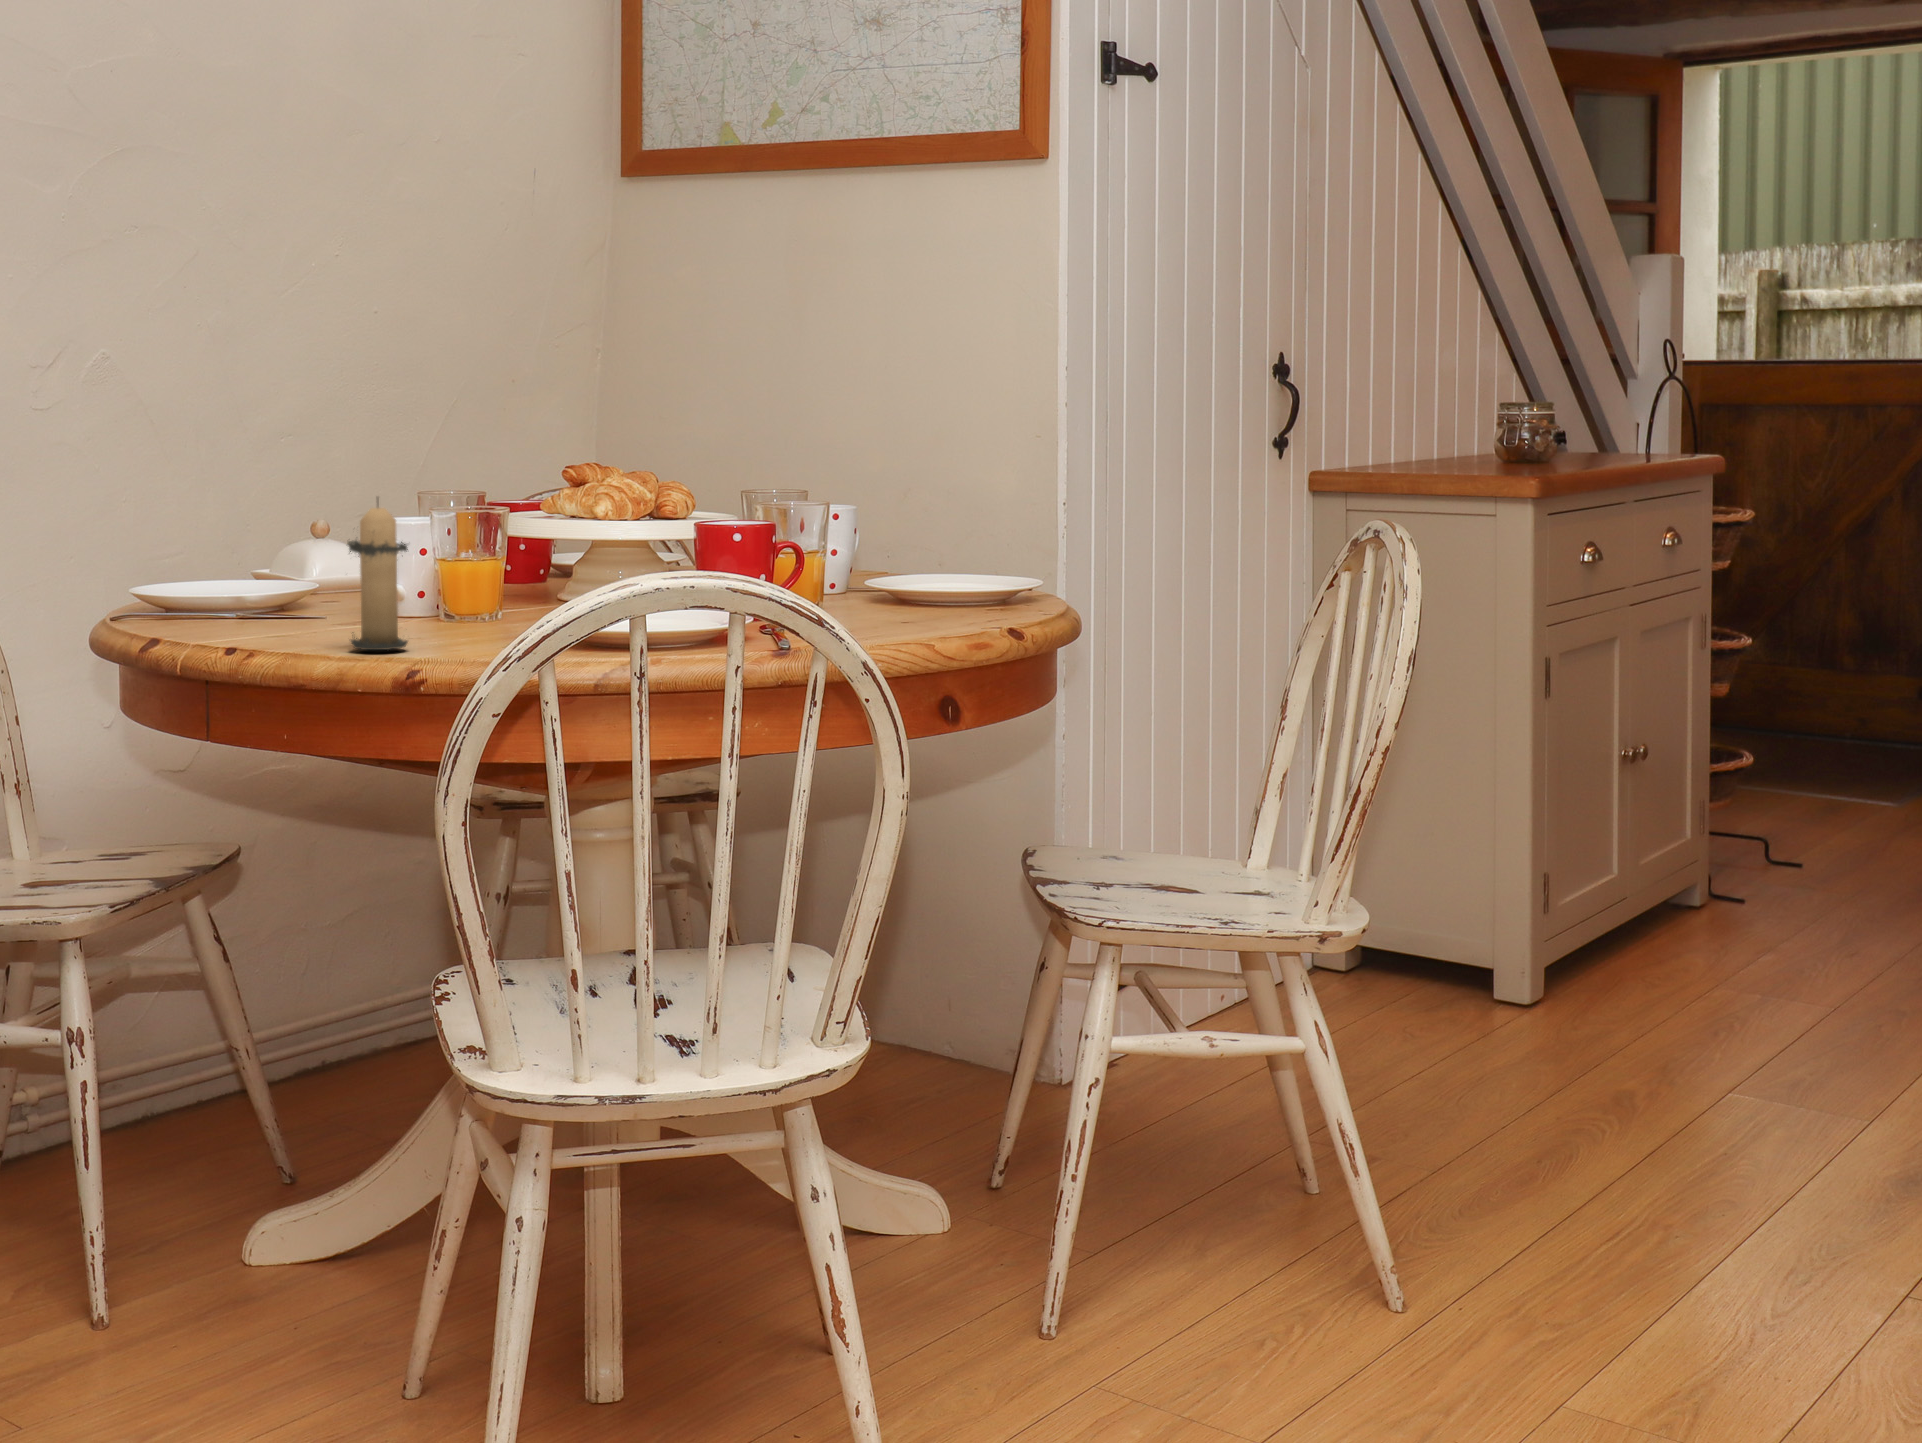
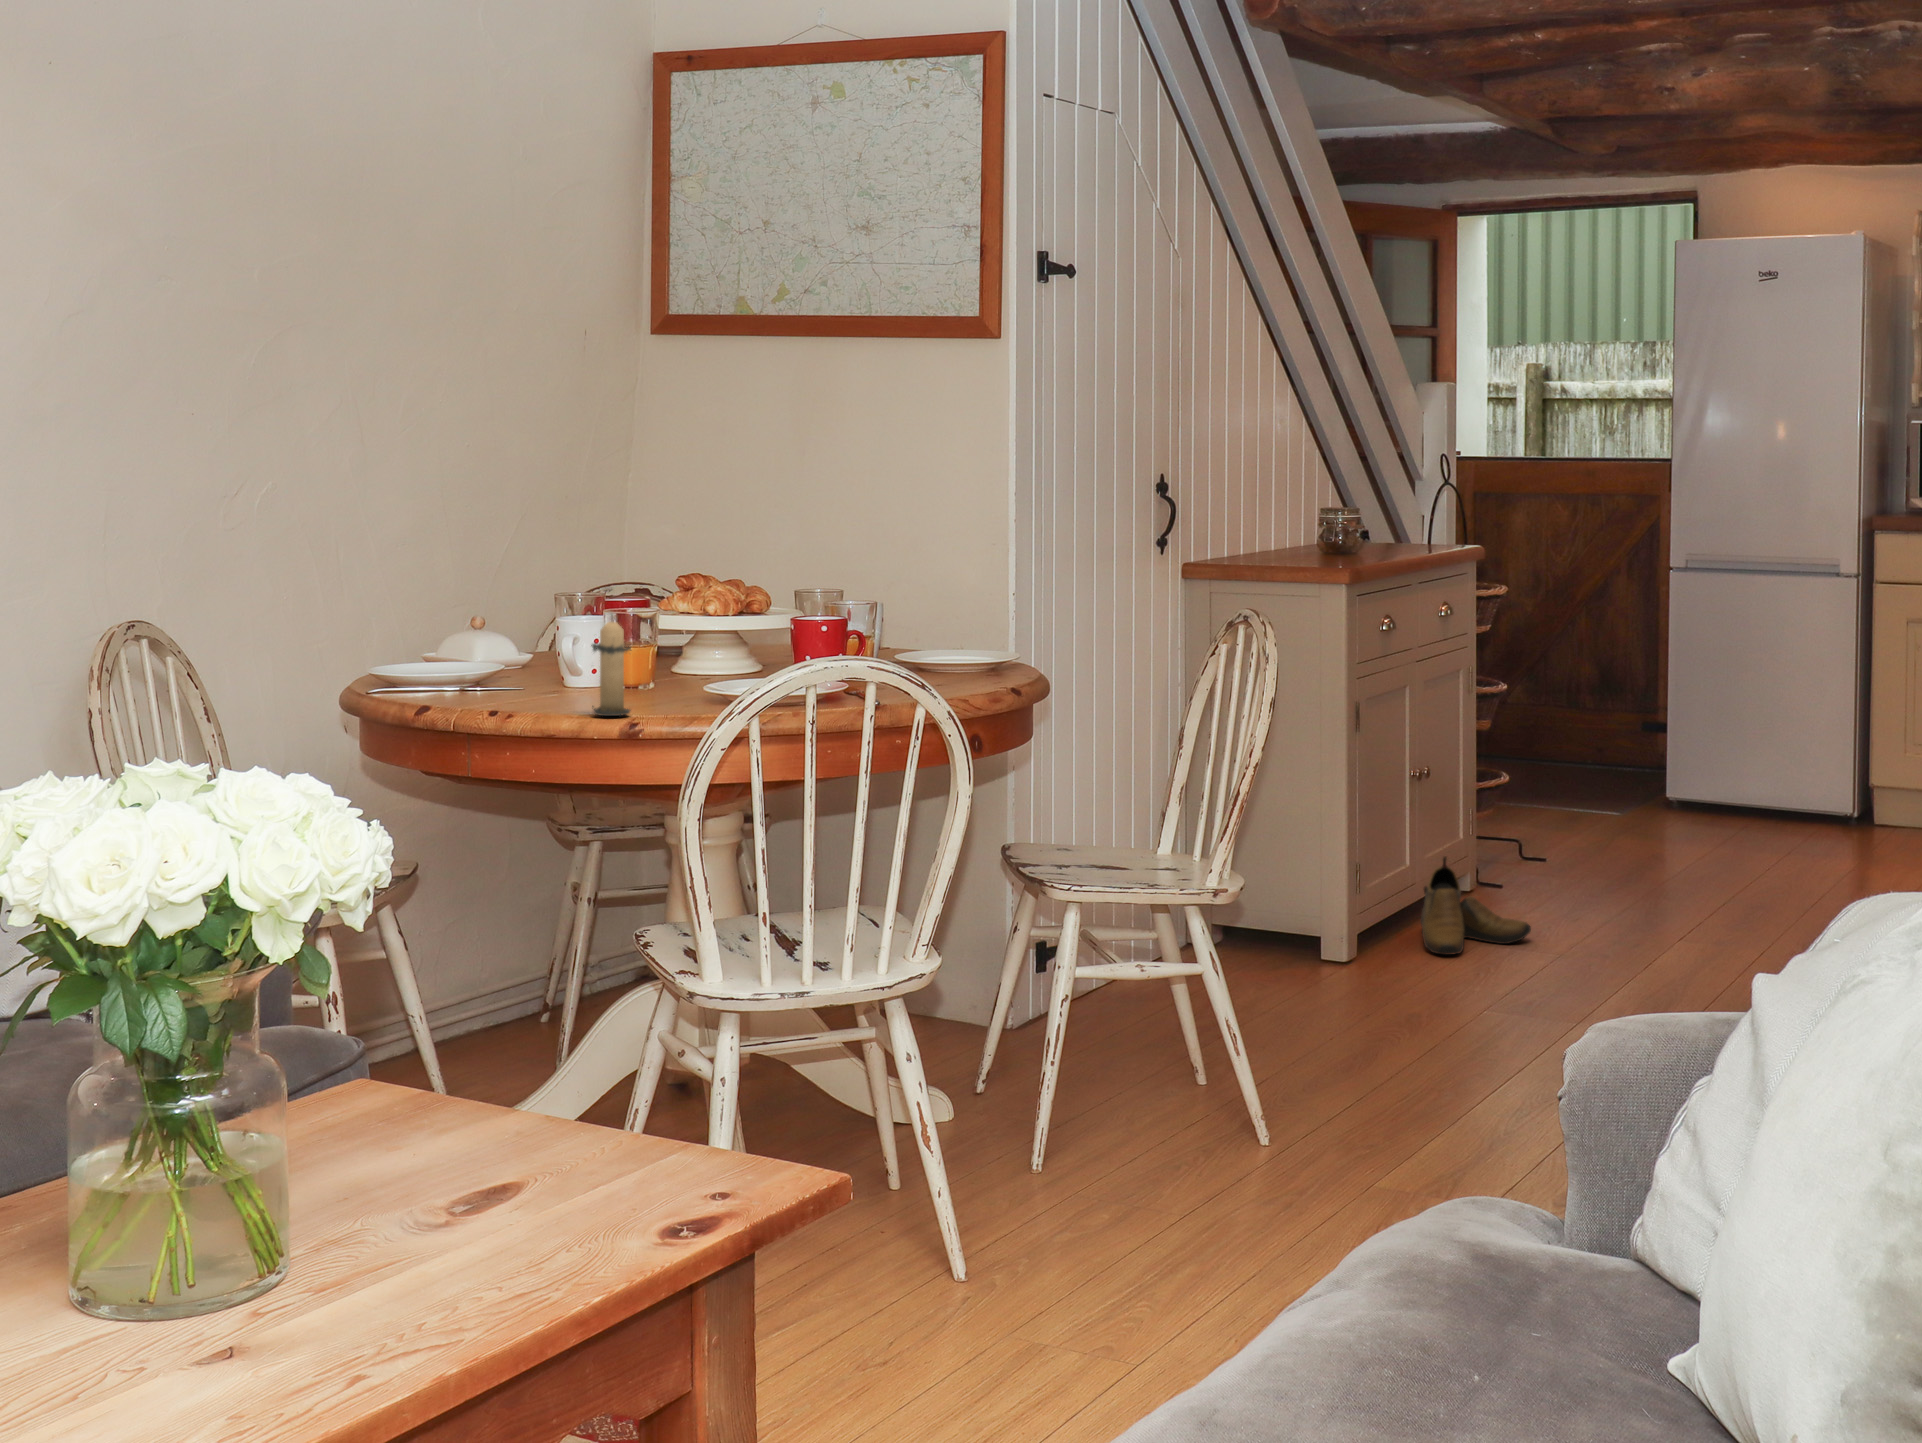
shoe: none [1635,865,1795,1001] -> present [1420,856,1531,955]

